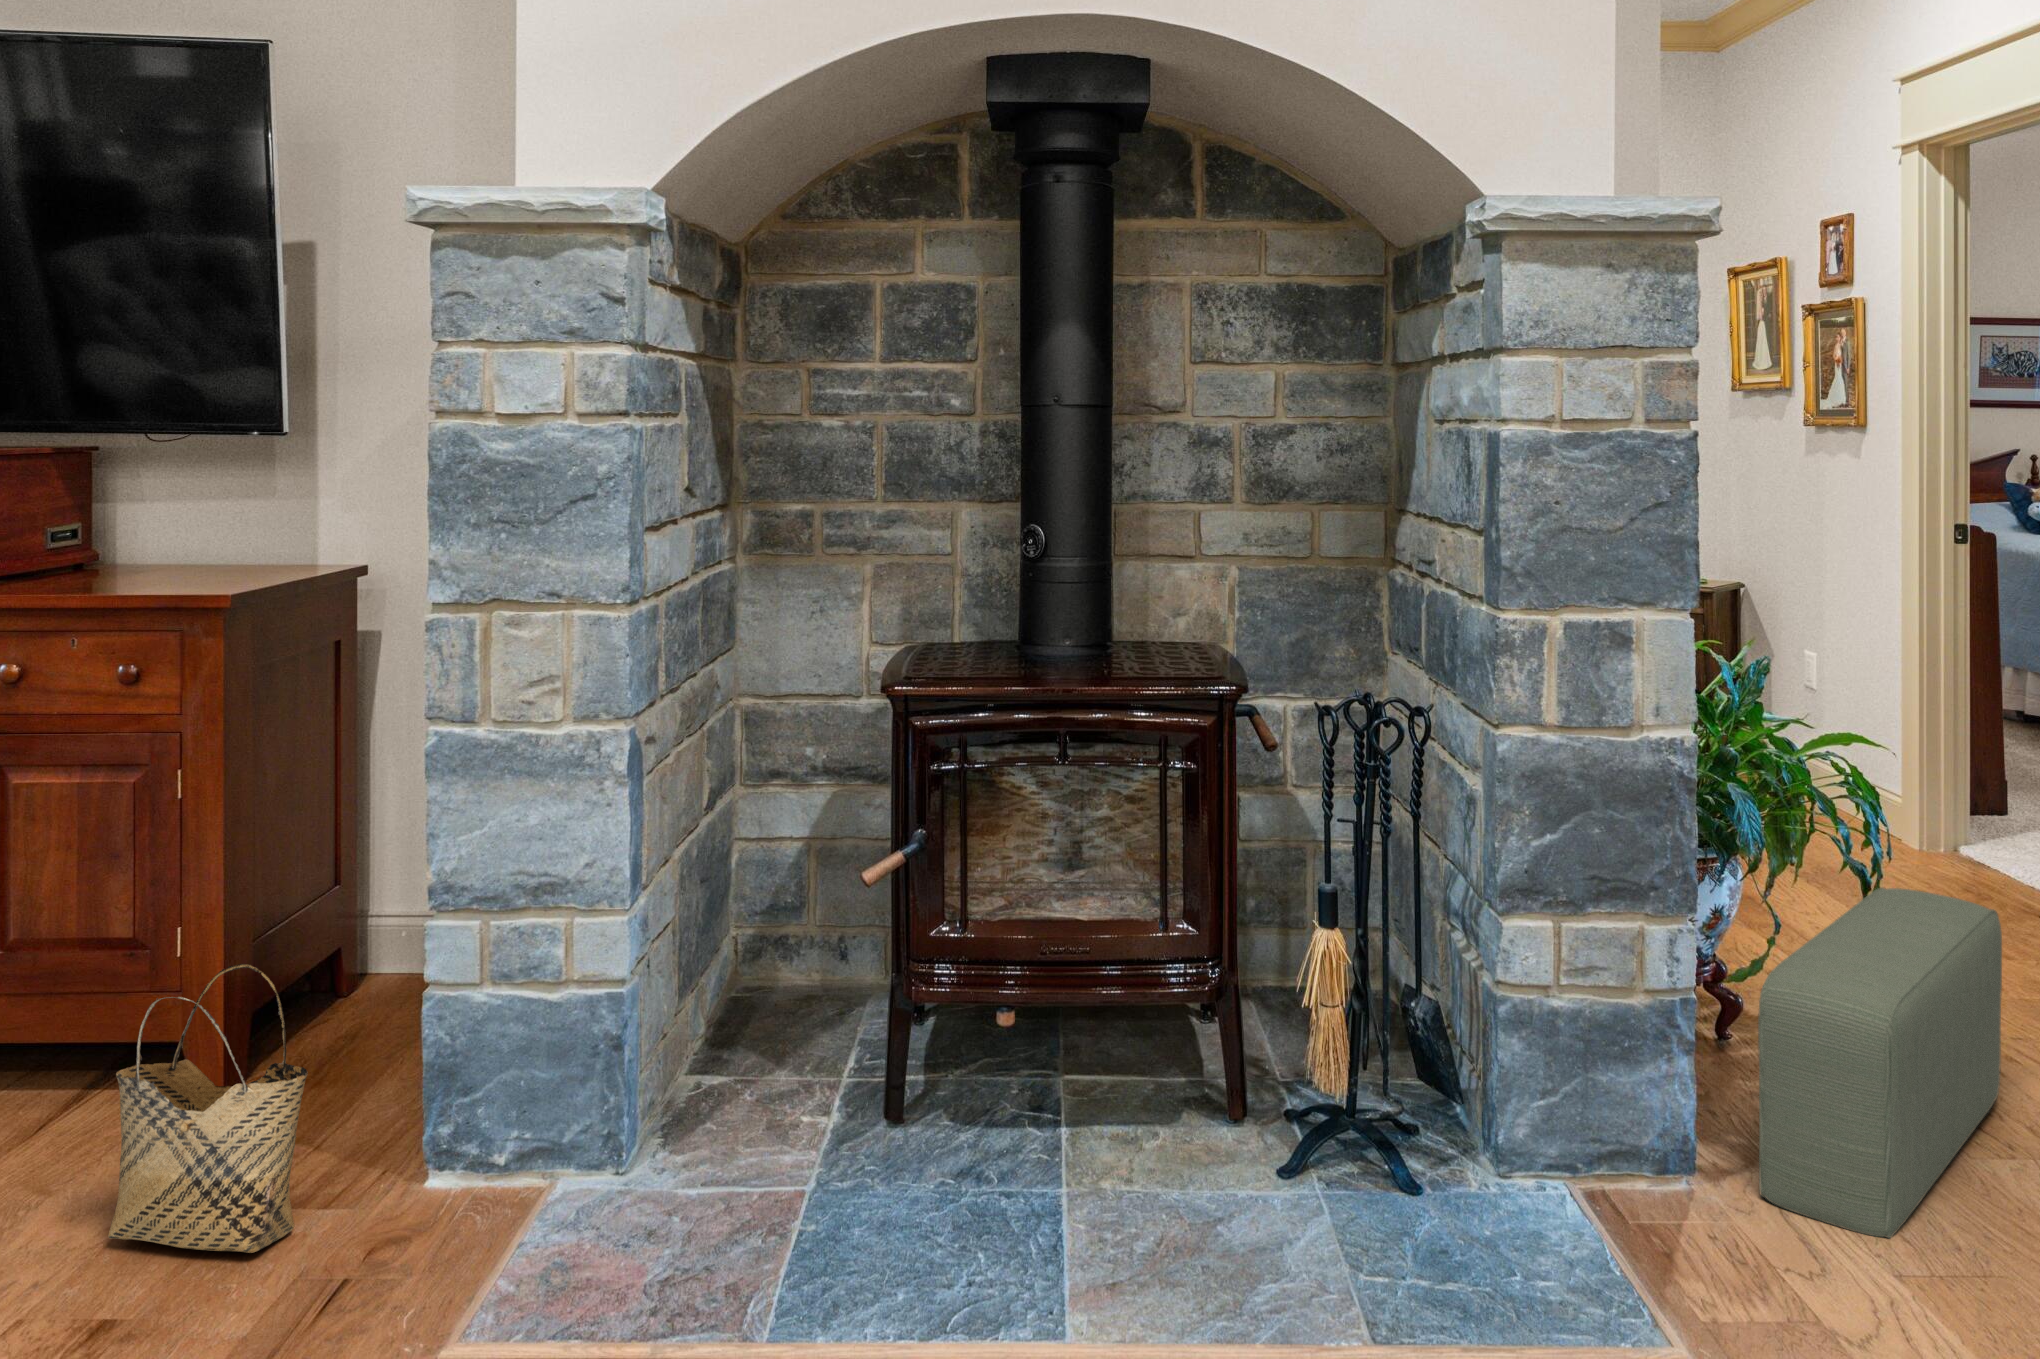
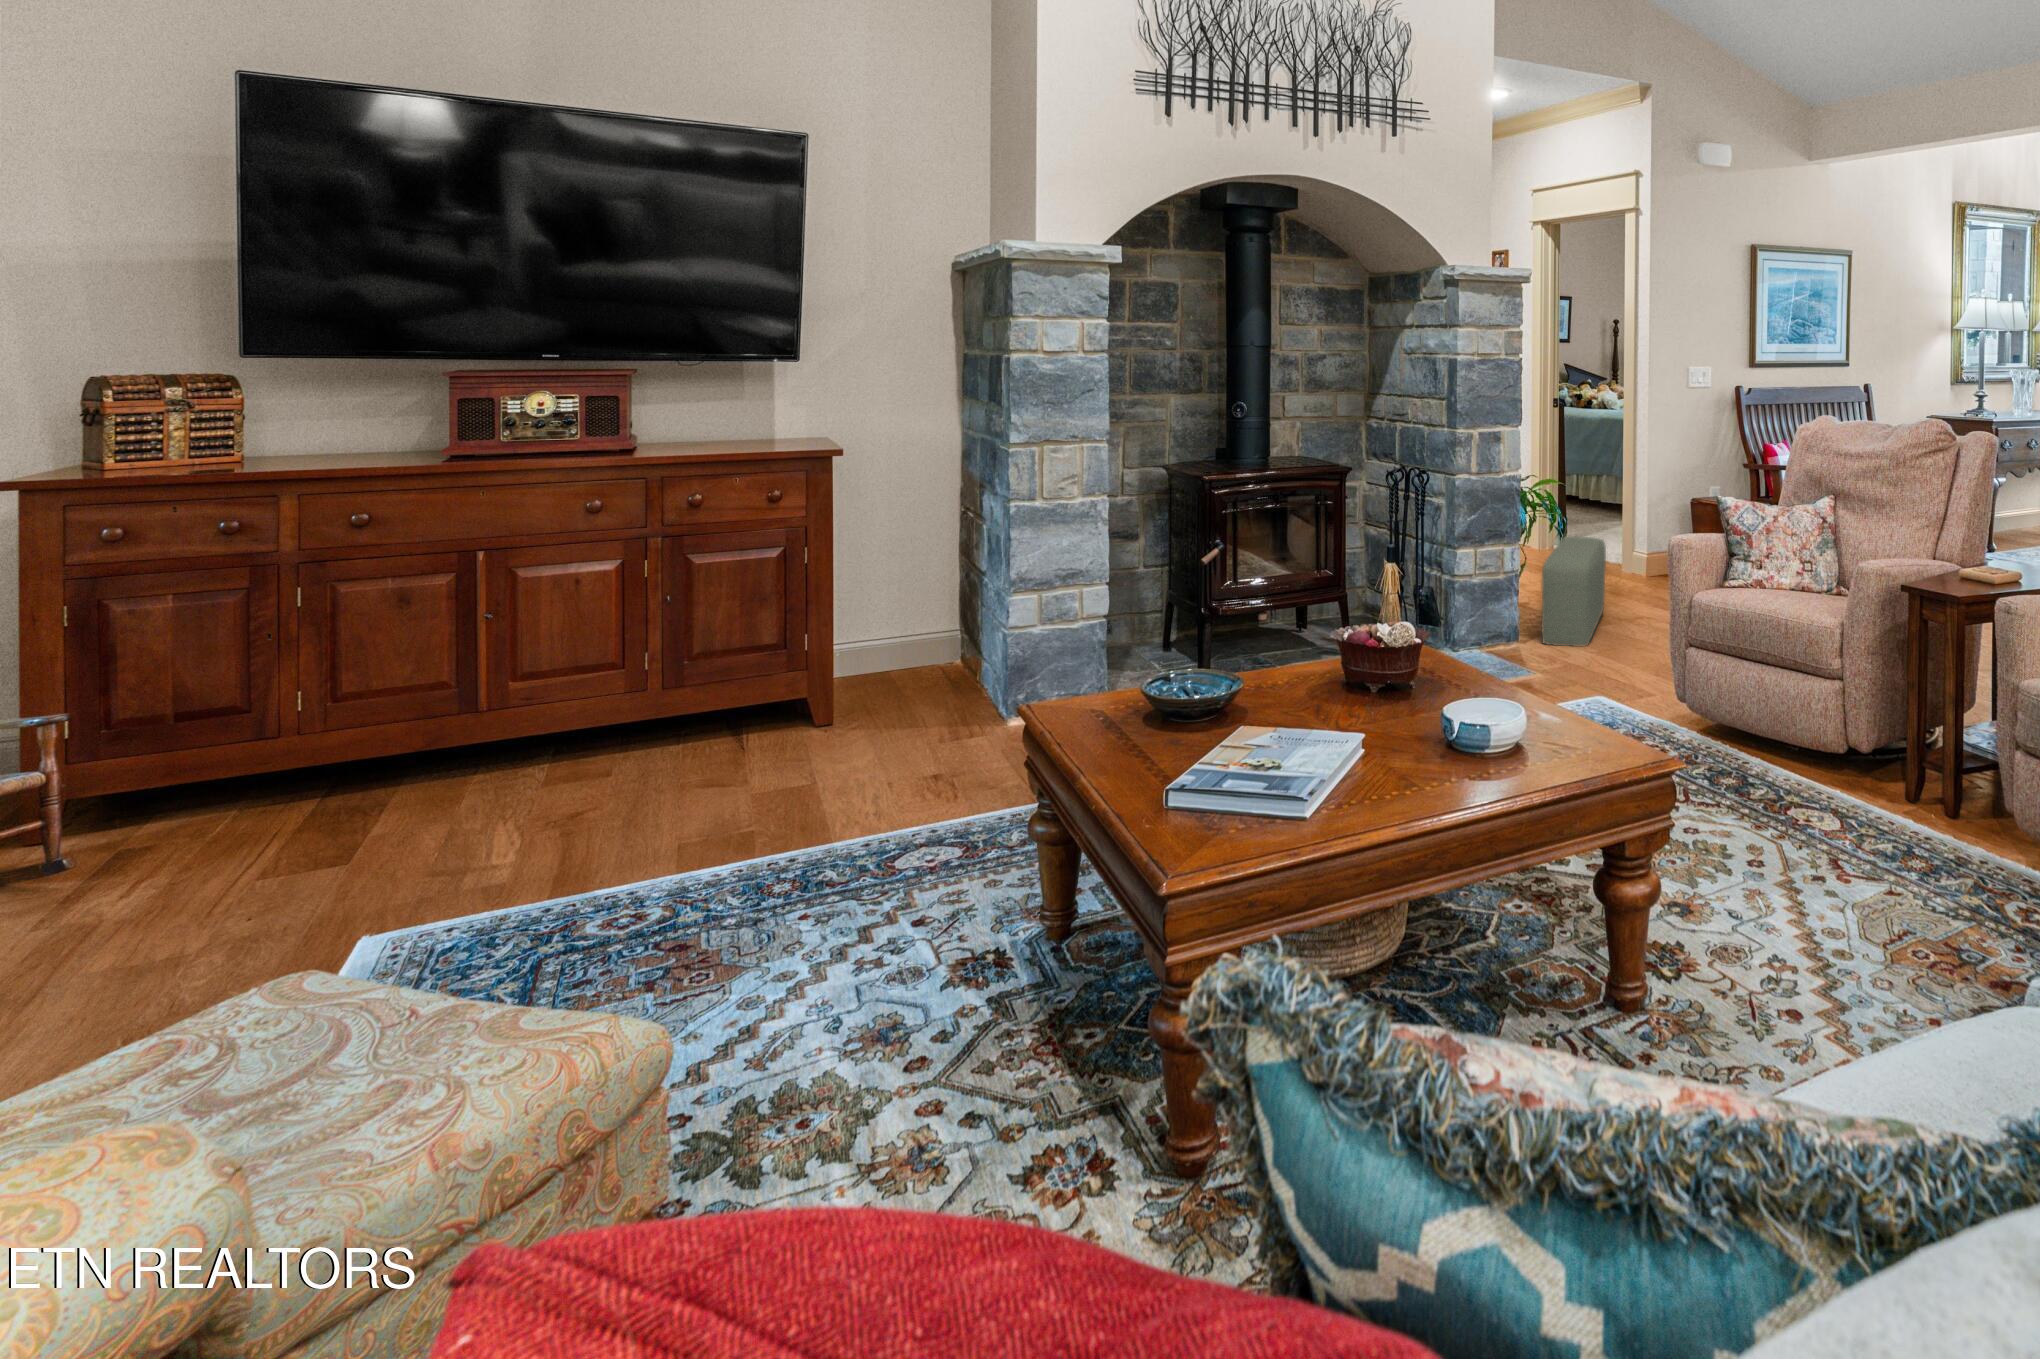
woven basket: present [108,964,308,1253] -> none [881,621,981,752]

